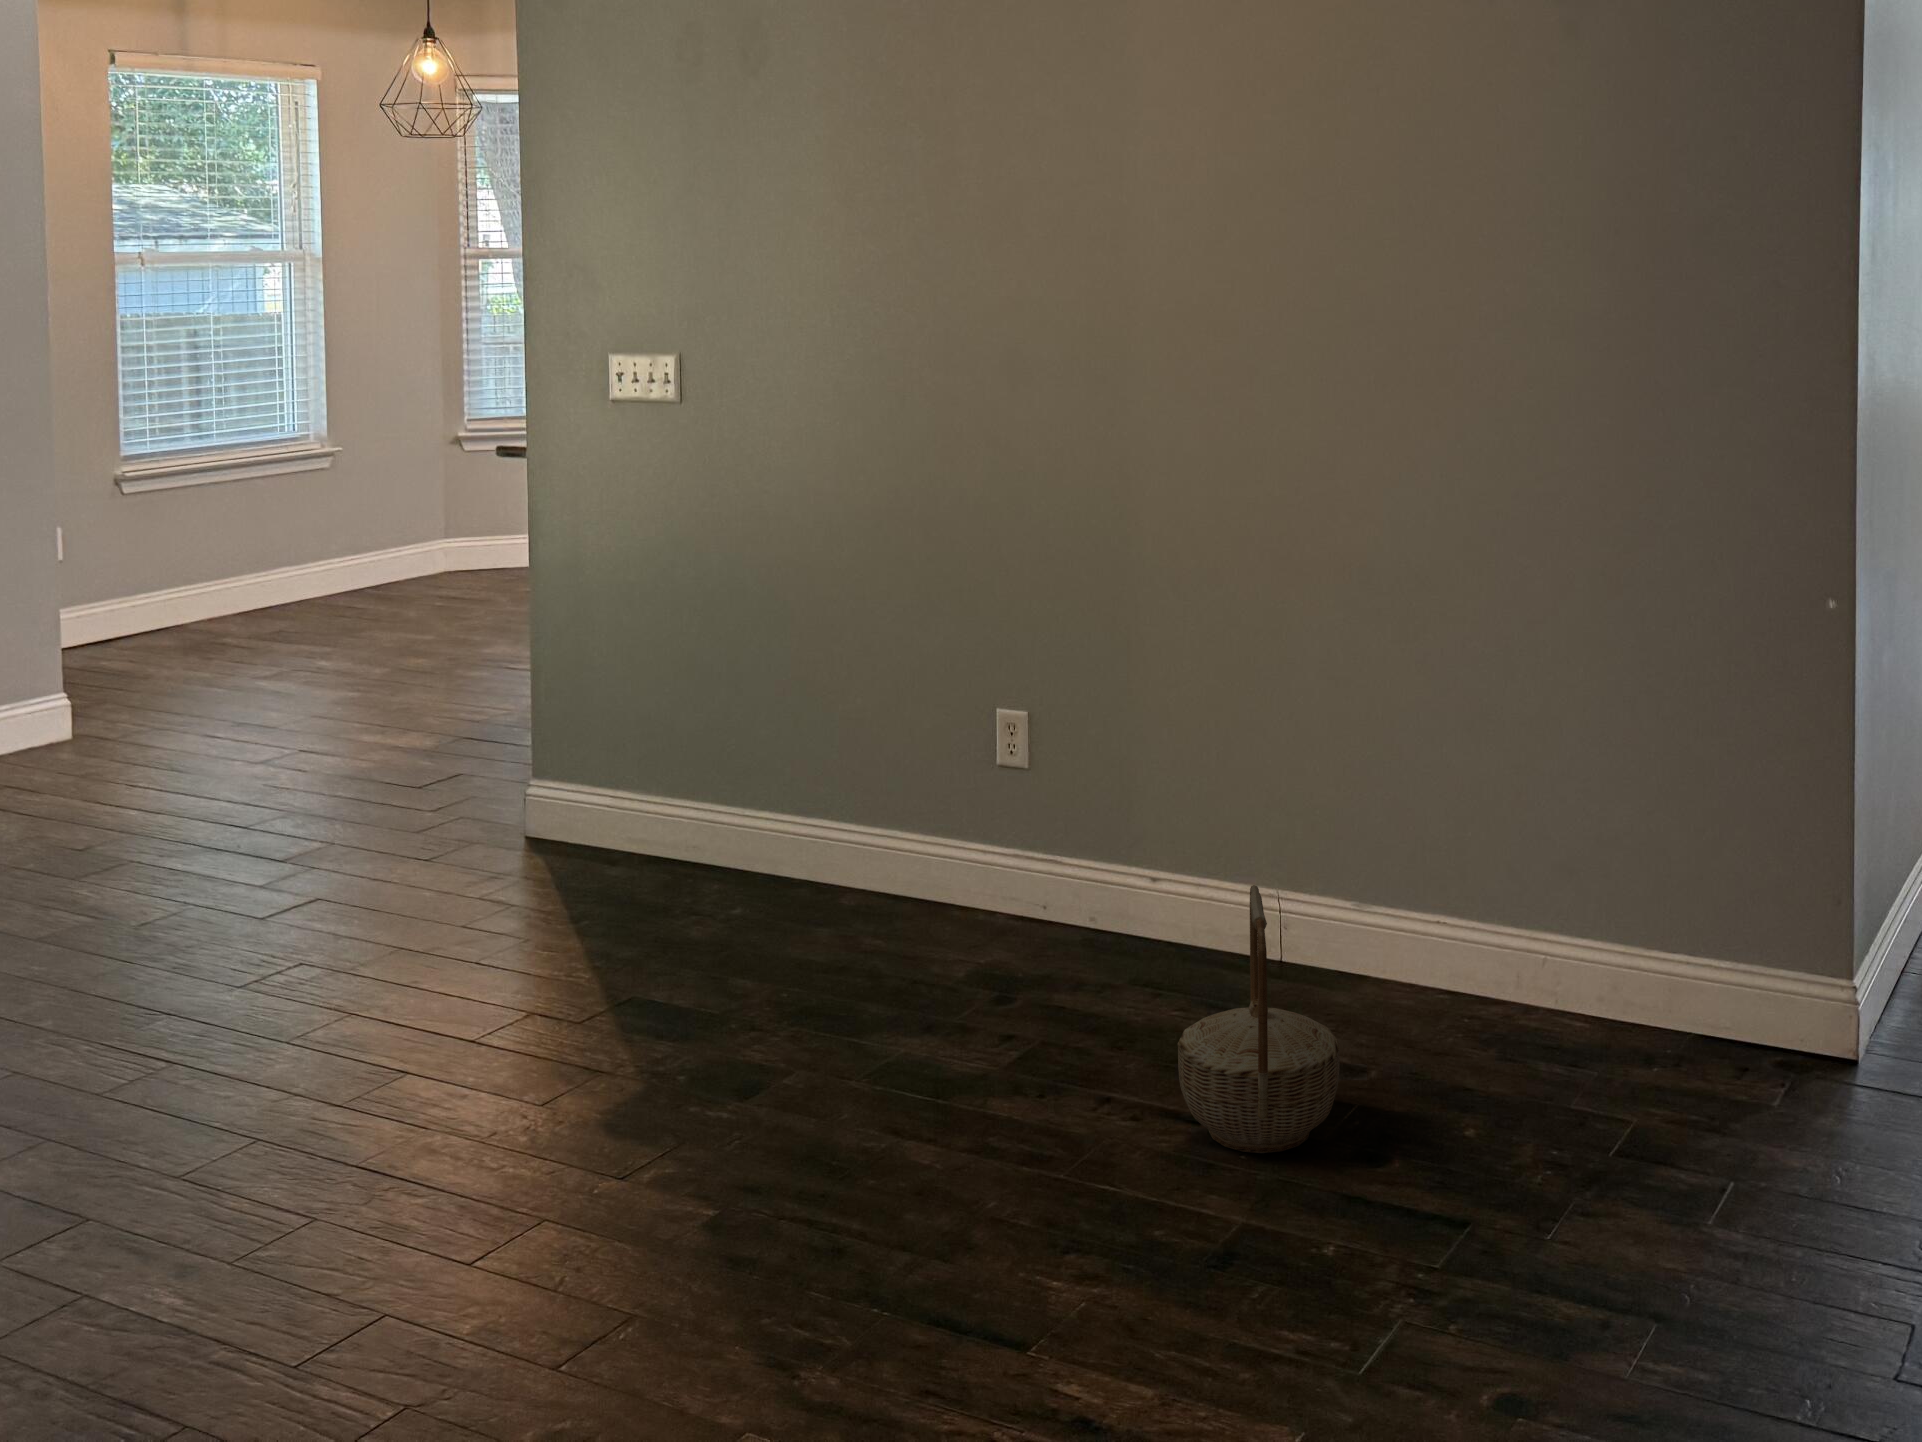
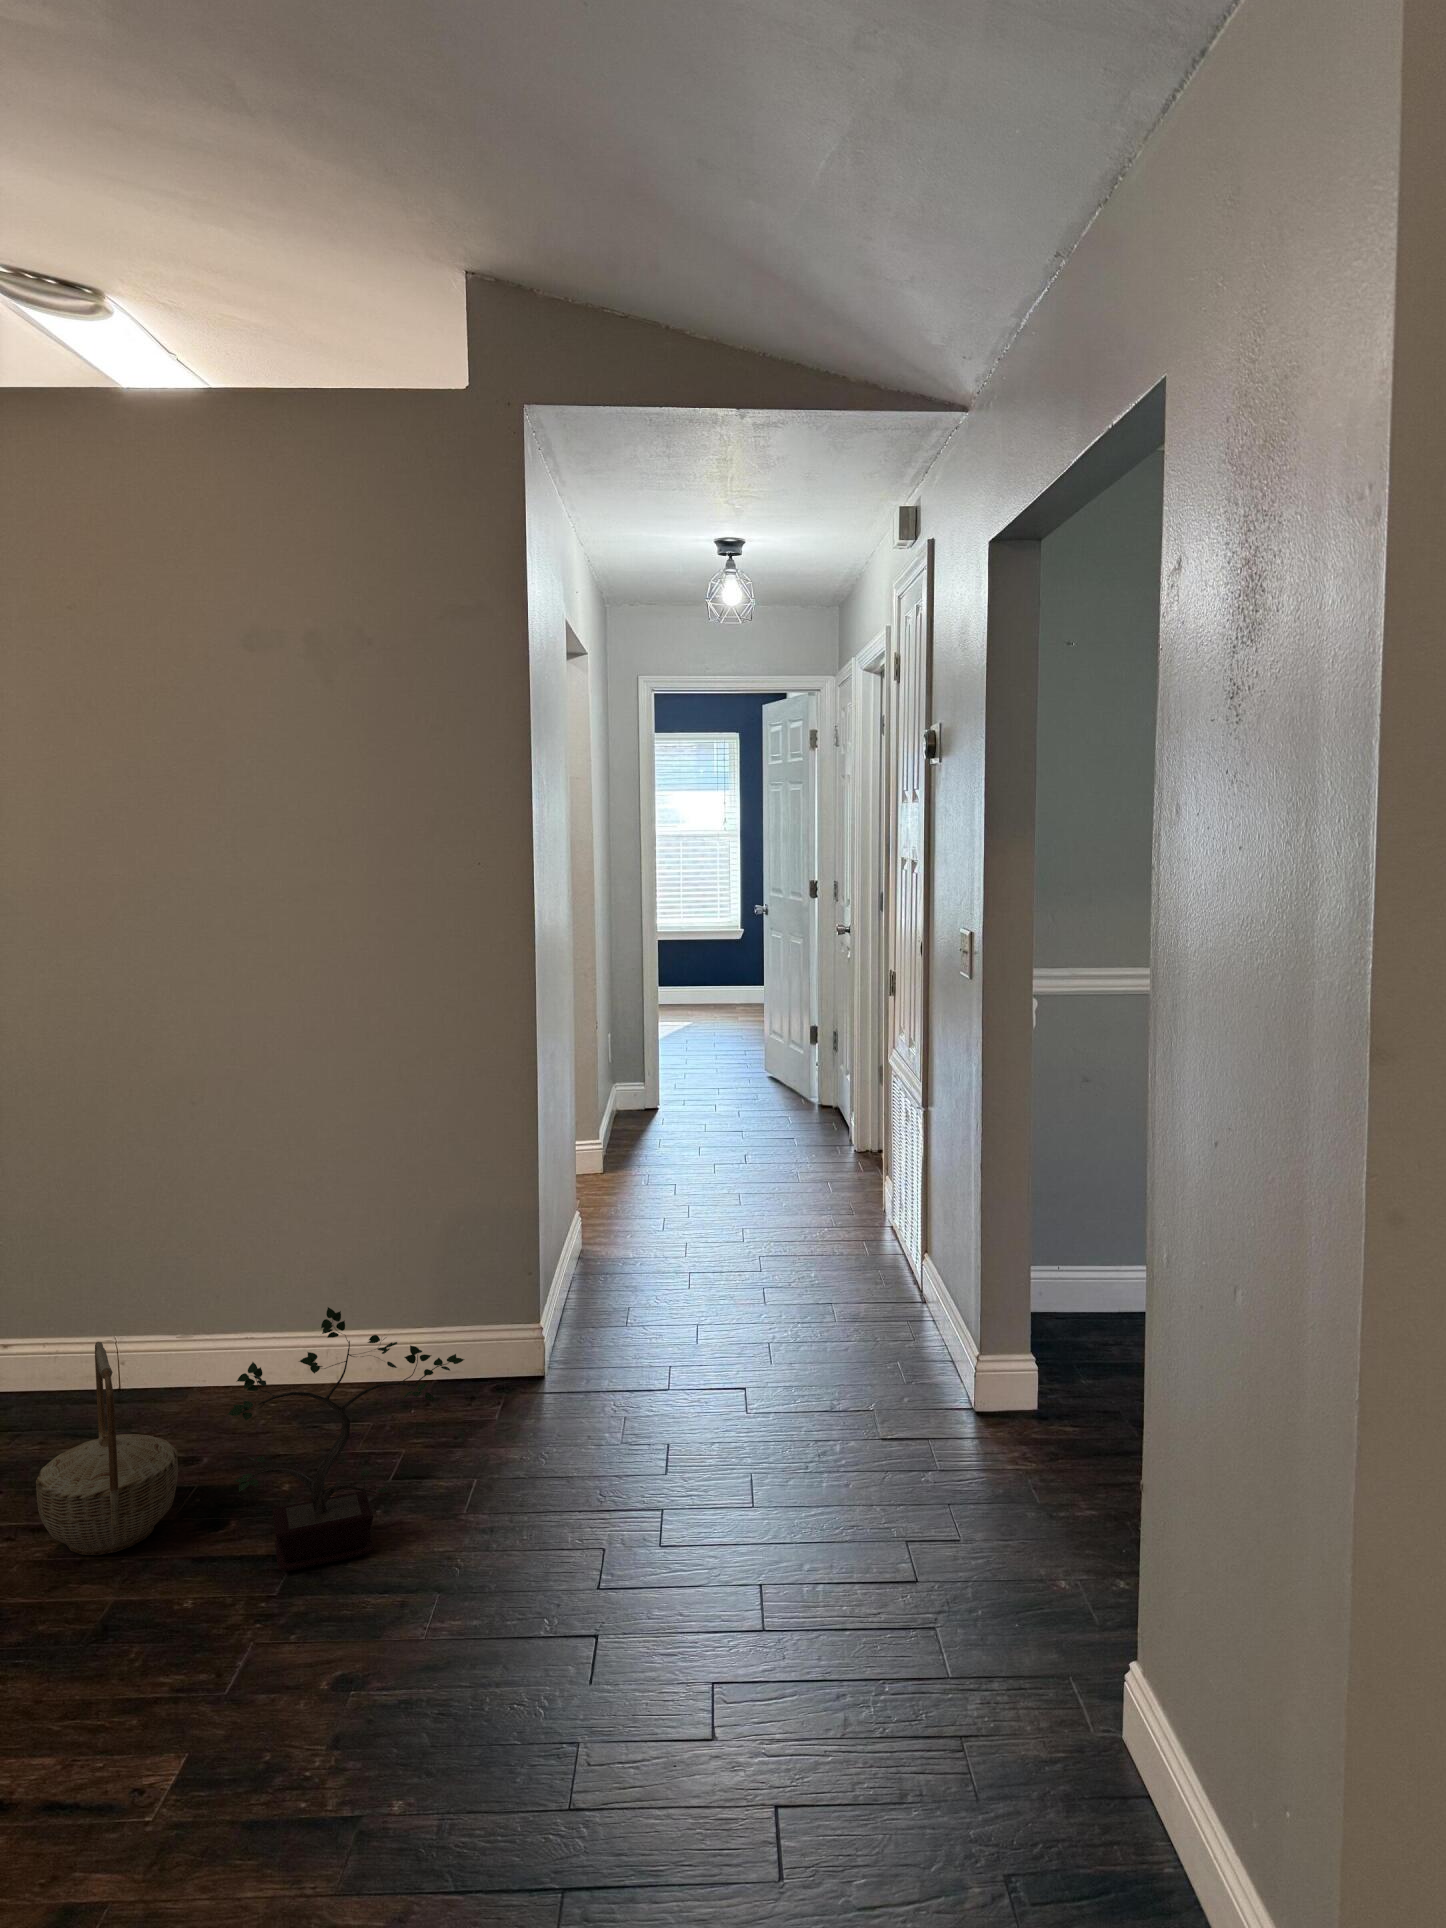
potted plant: none [1395,884,1717,1237] -> present [227,1307,464,1572]

